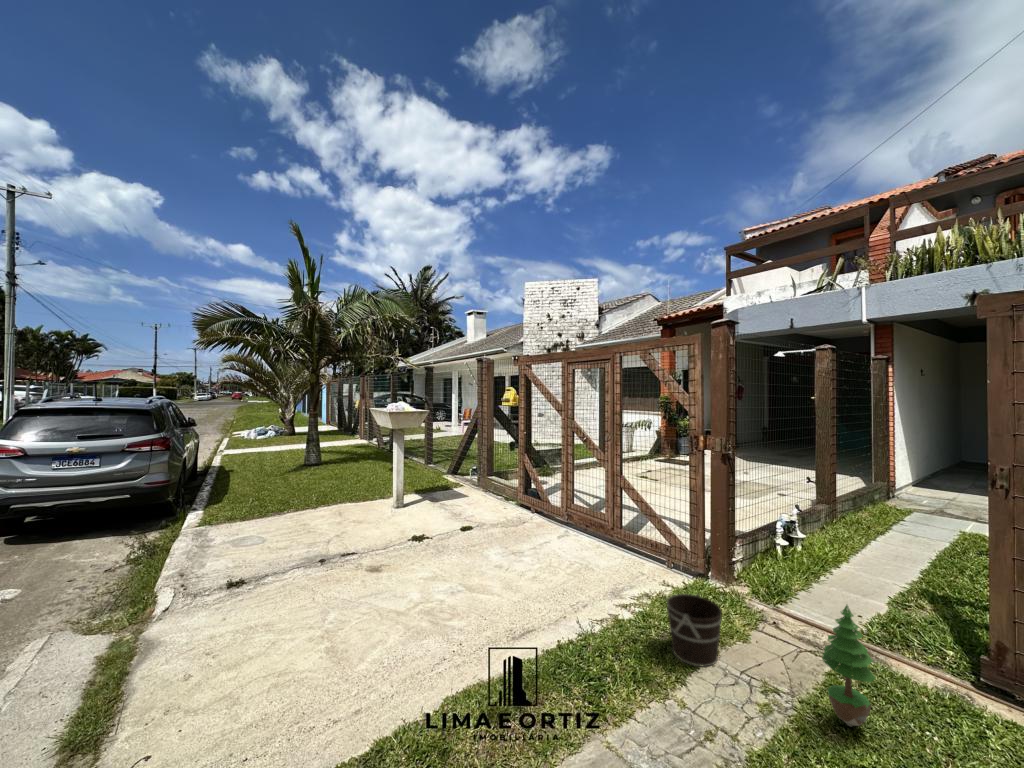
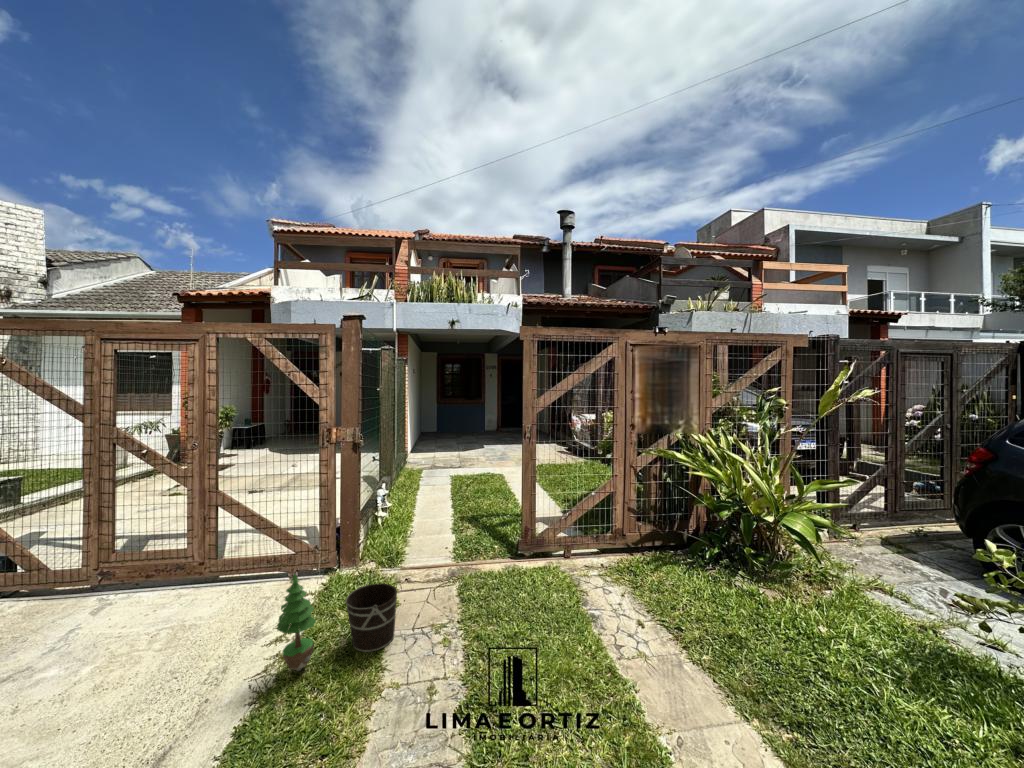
potted tree: present [822,605,875,727] -> present [277,574,316,671]

